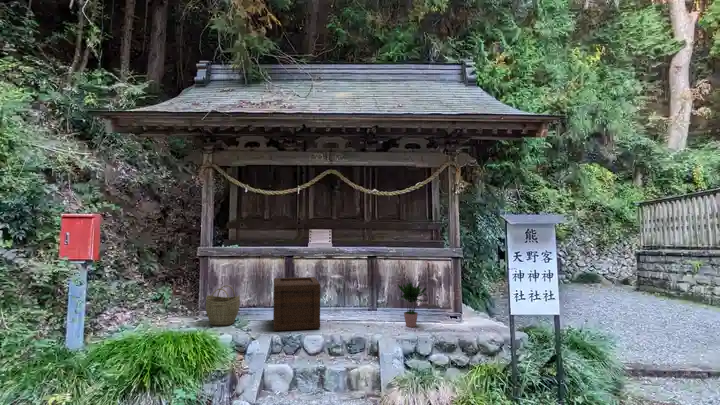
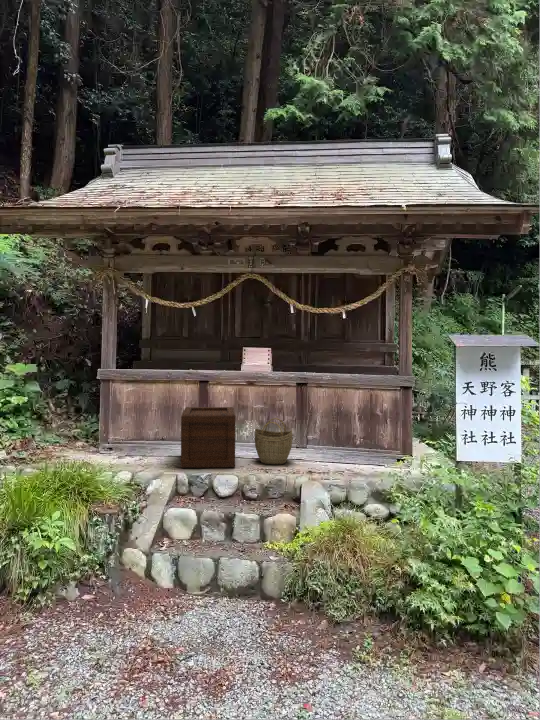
potted plant: present [398,282,426,327] -> none [329,414,368,470]
woven basket: present [206,285,240,326] -> present [255,418,292,464]

